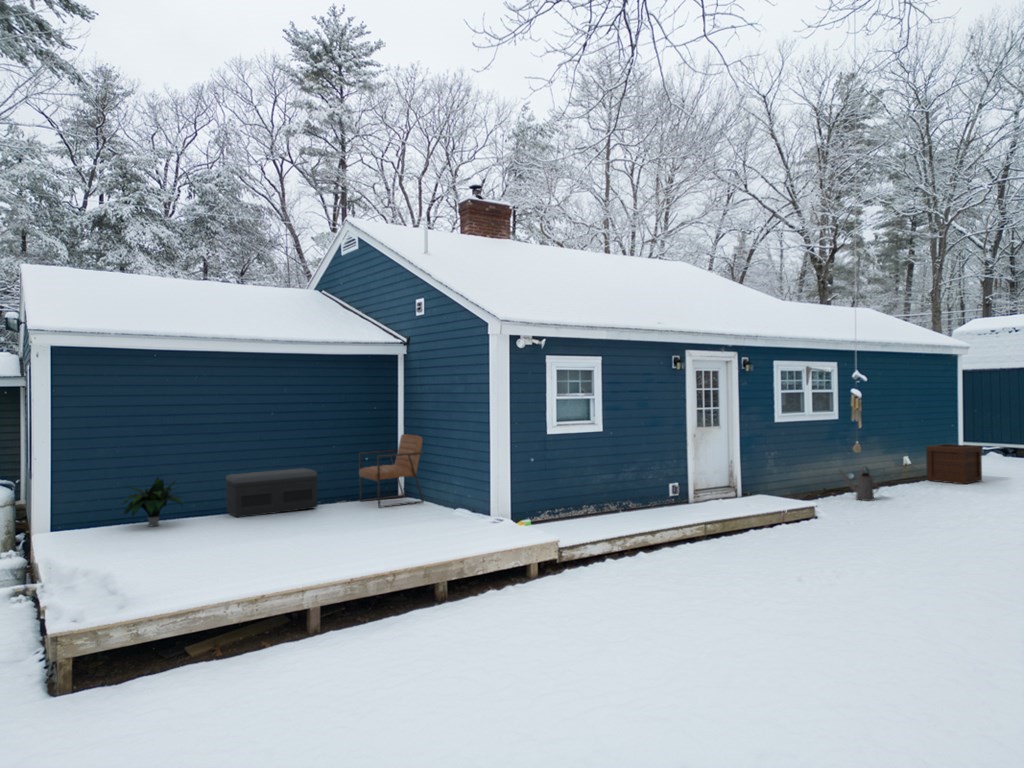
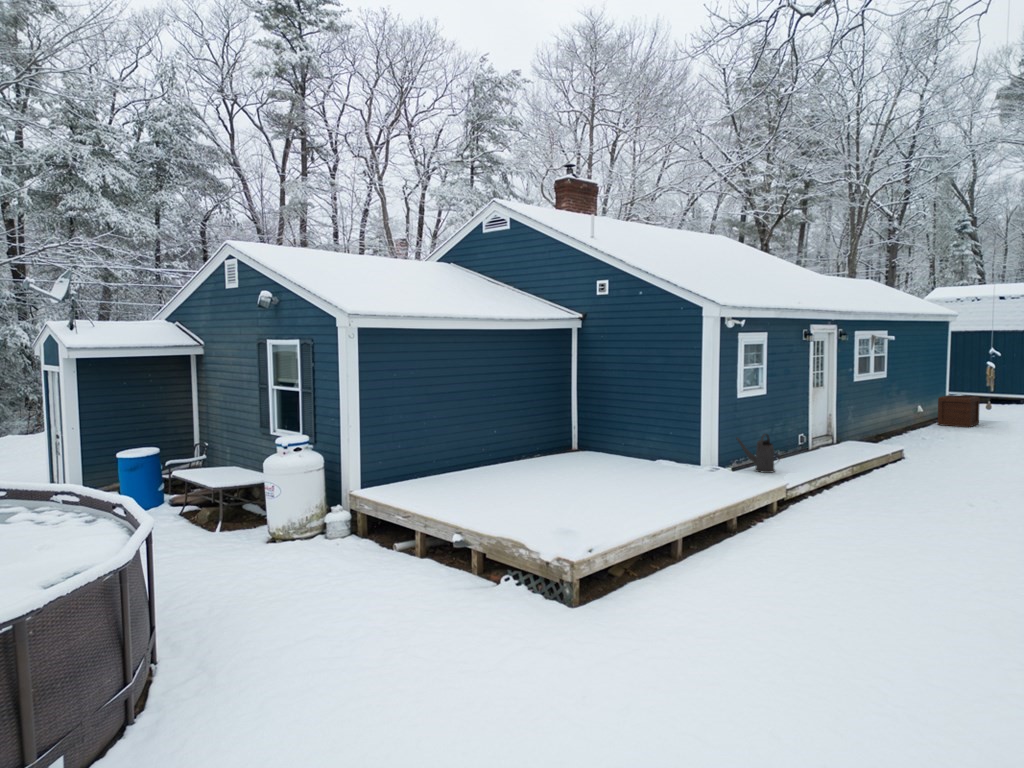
chair: present [359,434,424,508] -> none [551,399,609,462]
watering can: present [839,467,878,501] -> present [736,434,780,473]
storage bench: present [226,468,317,517] -> none [464,430,534,475]
potted plant: present [124,477,182,526] -> none [407,442,462,485]

